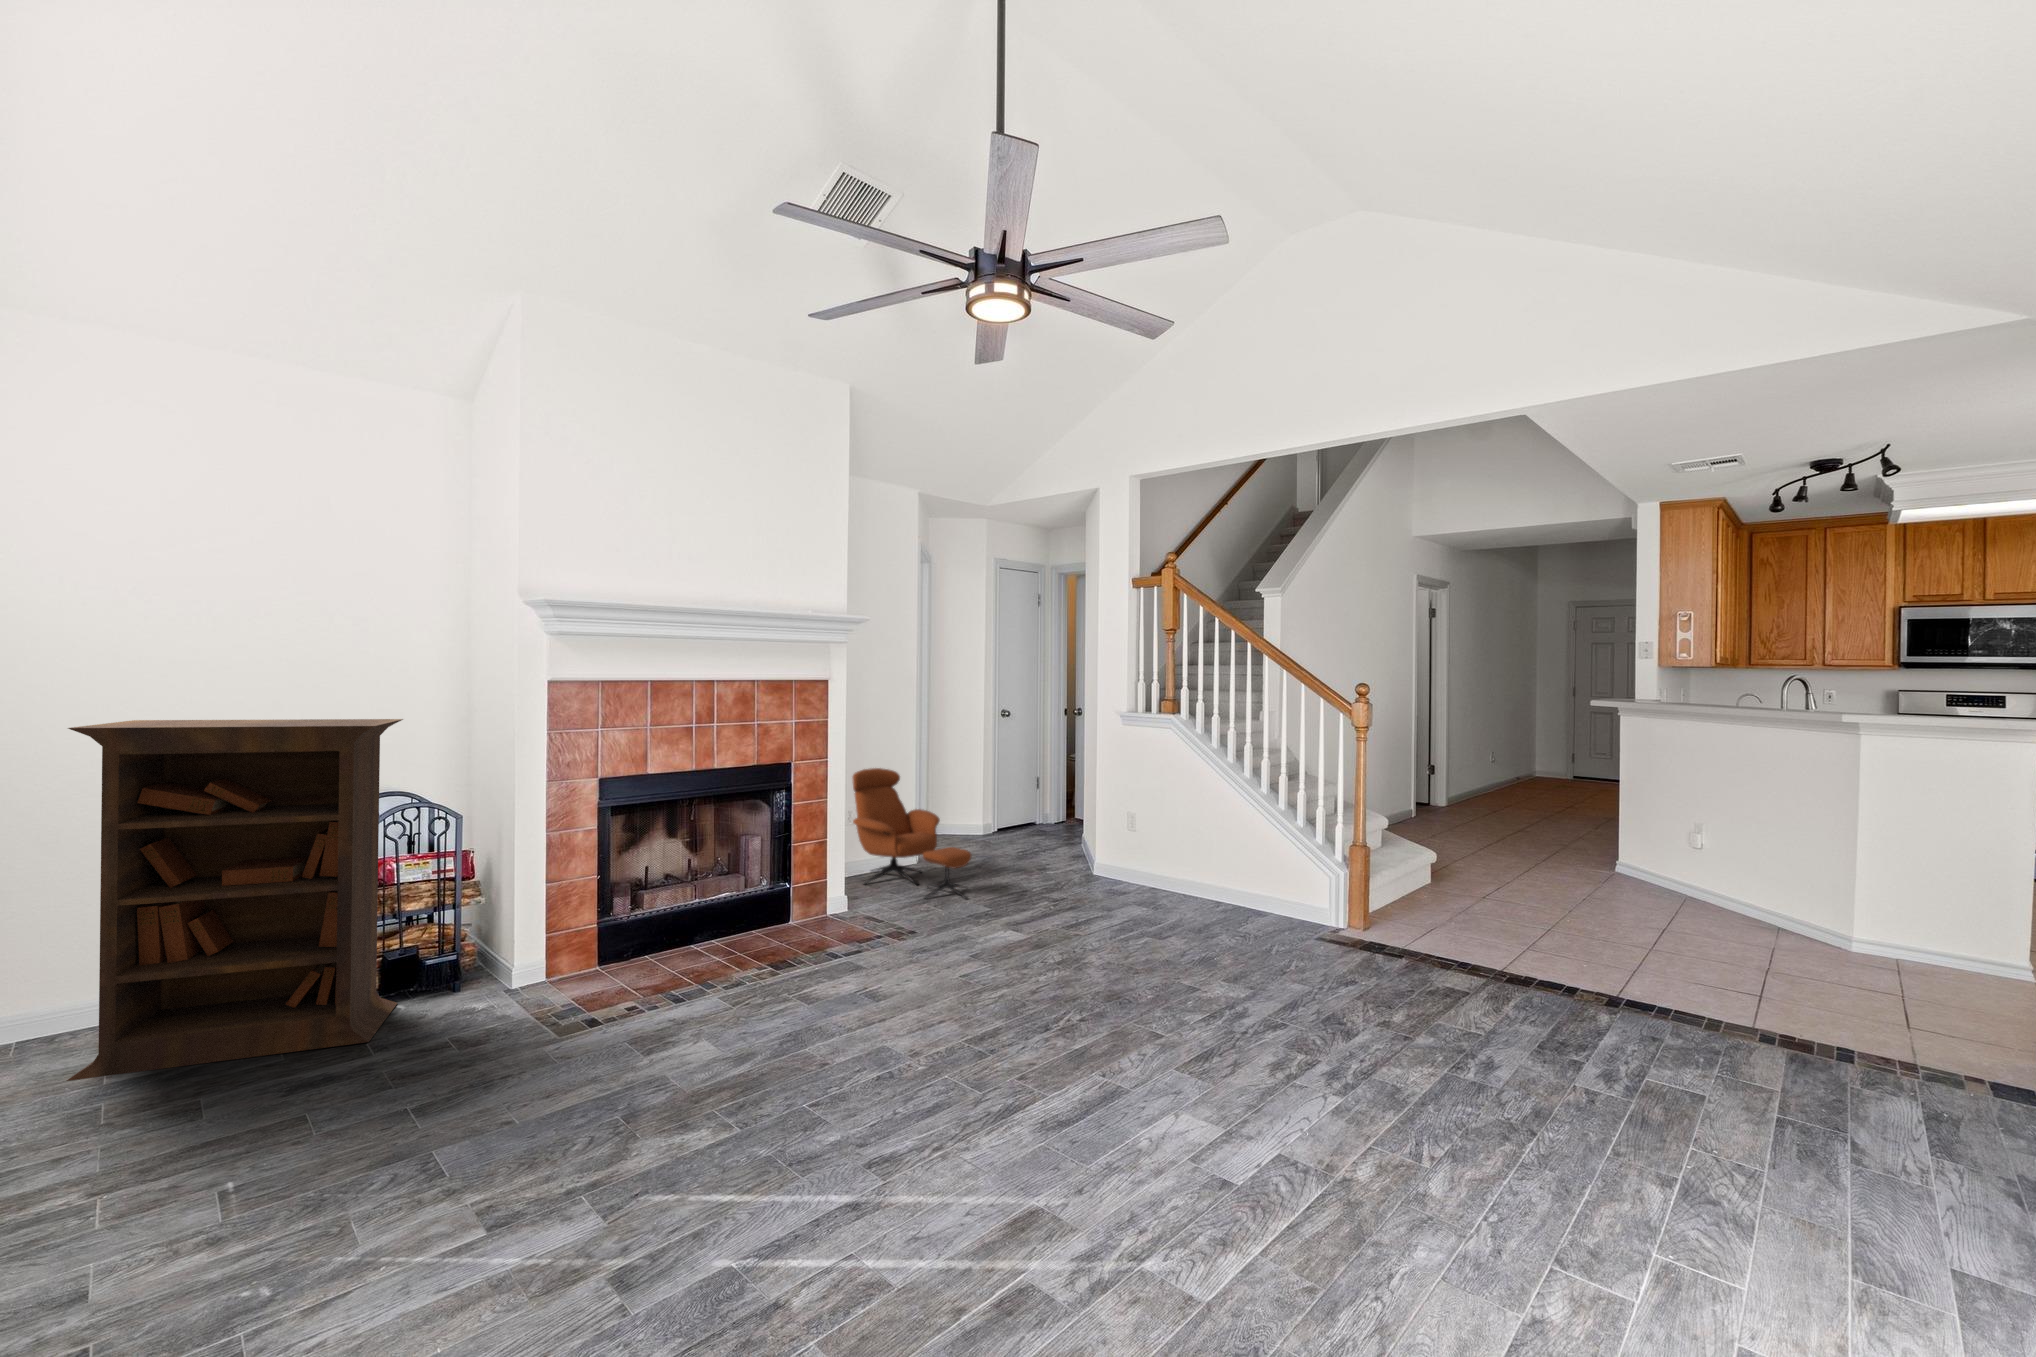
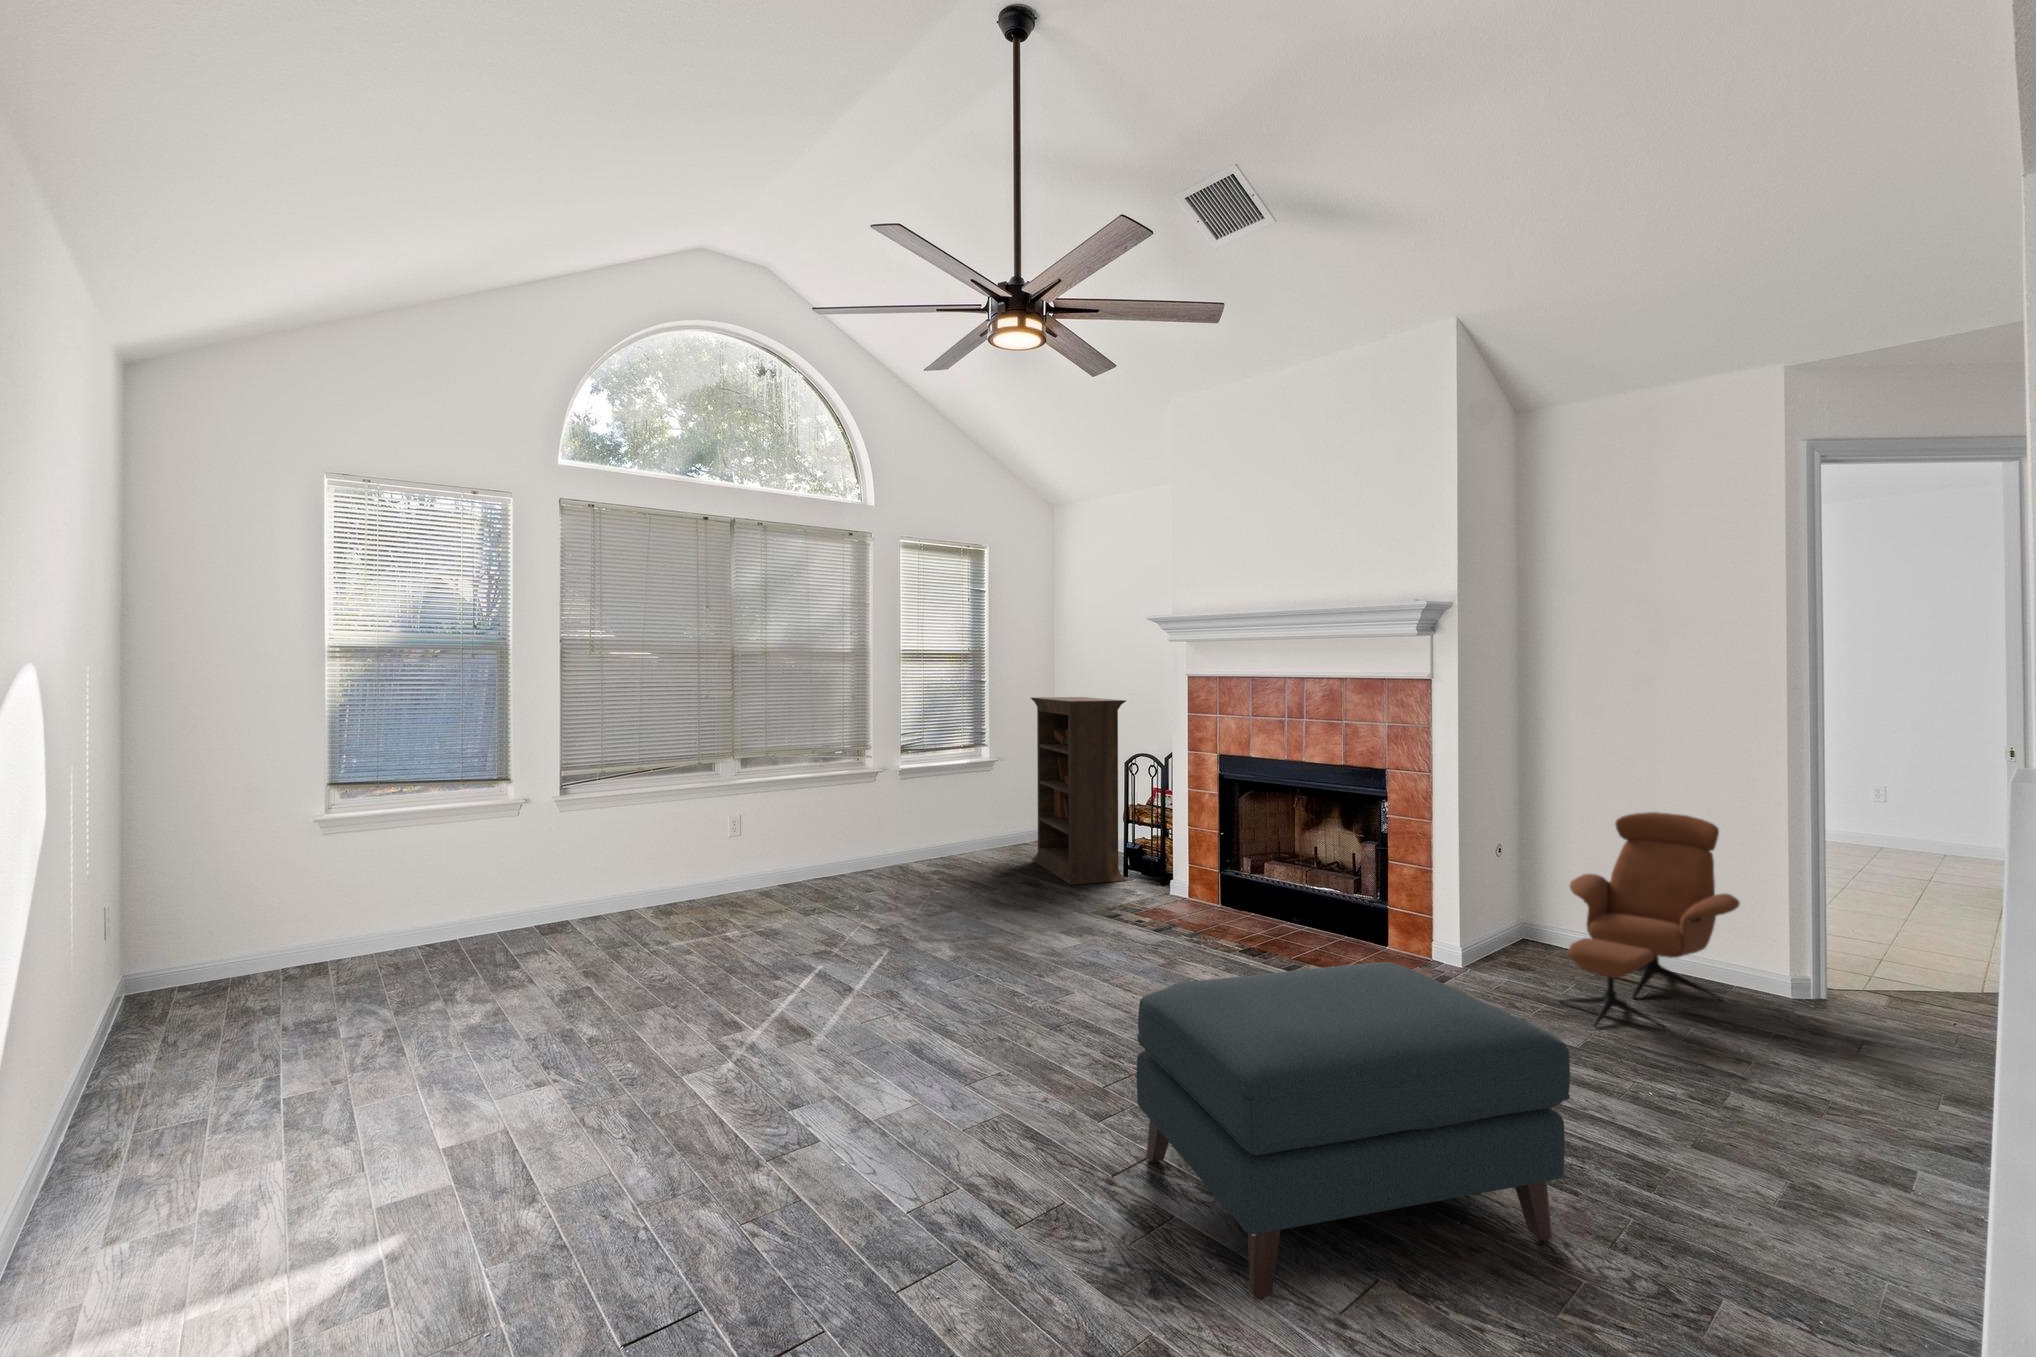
ottoman: none [1116,851,1340,1020] -> present [1137,962,1570,1300]

